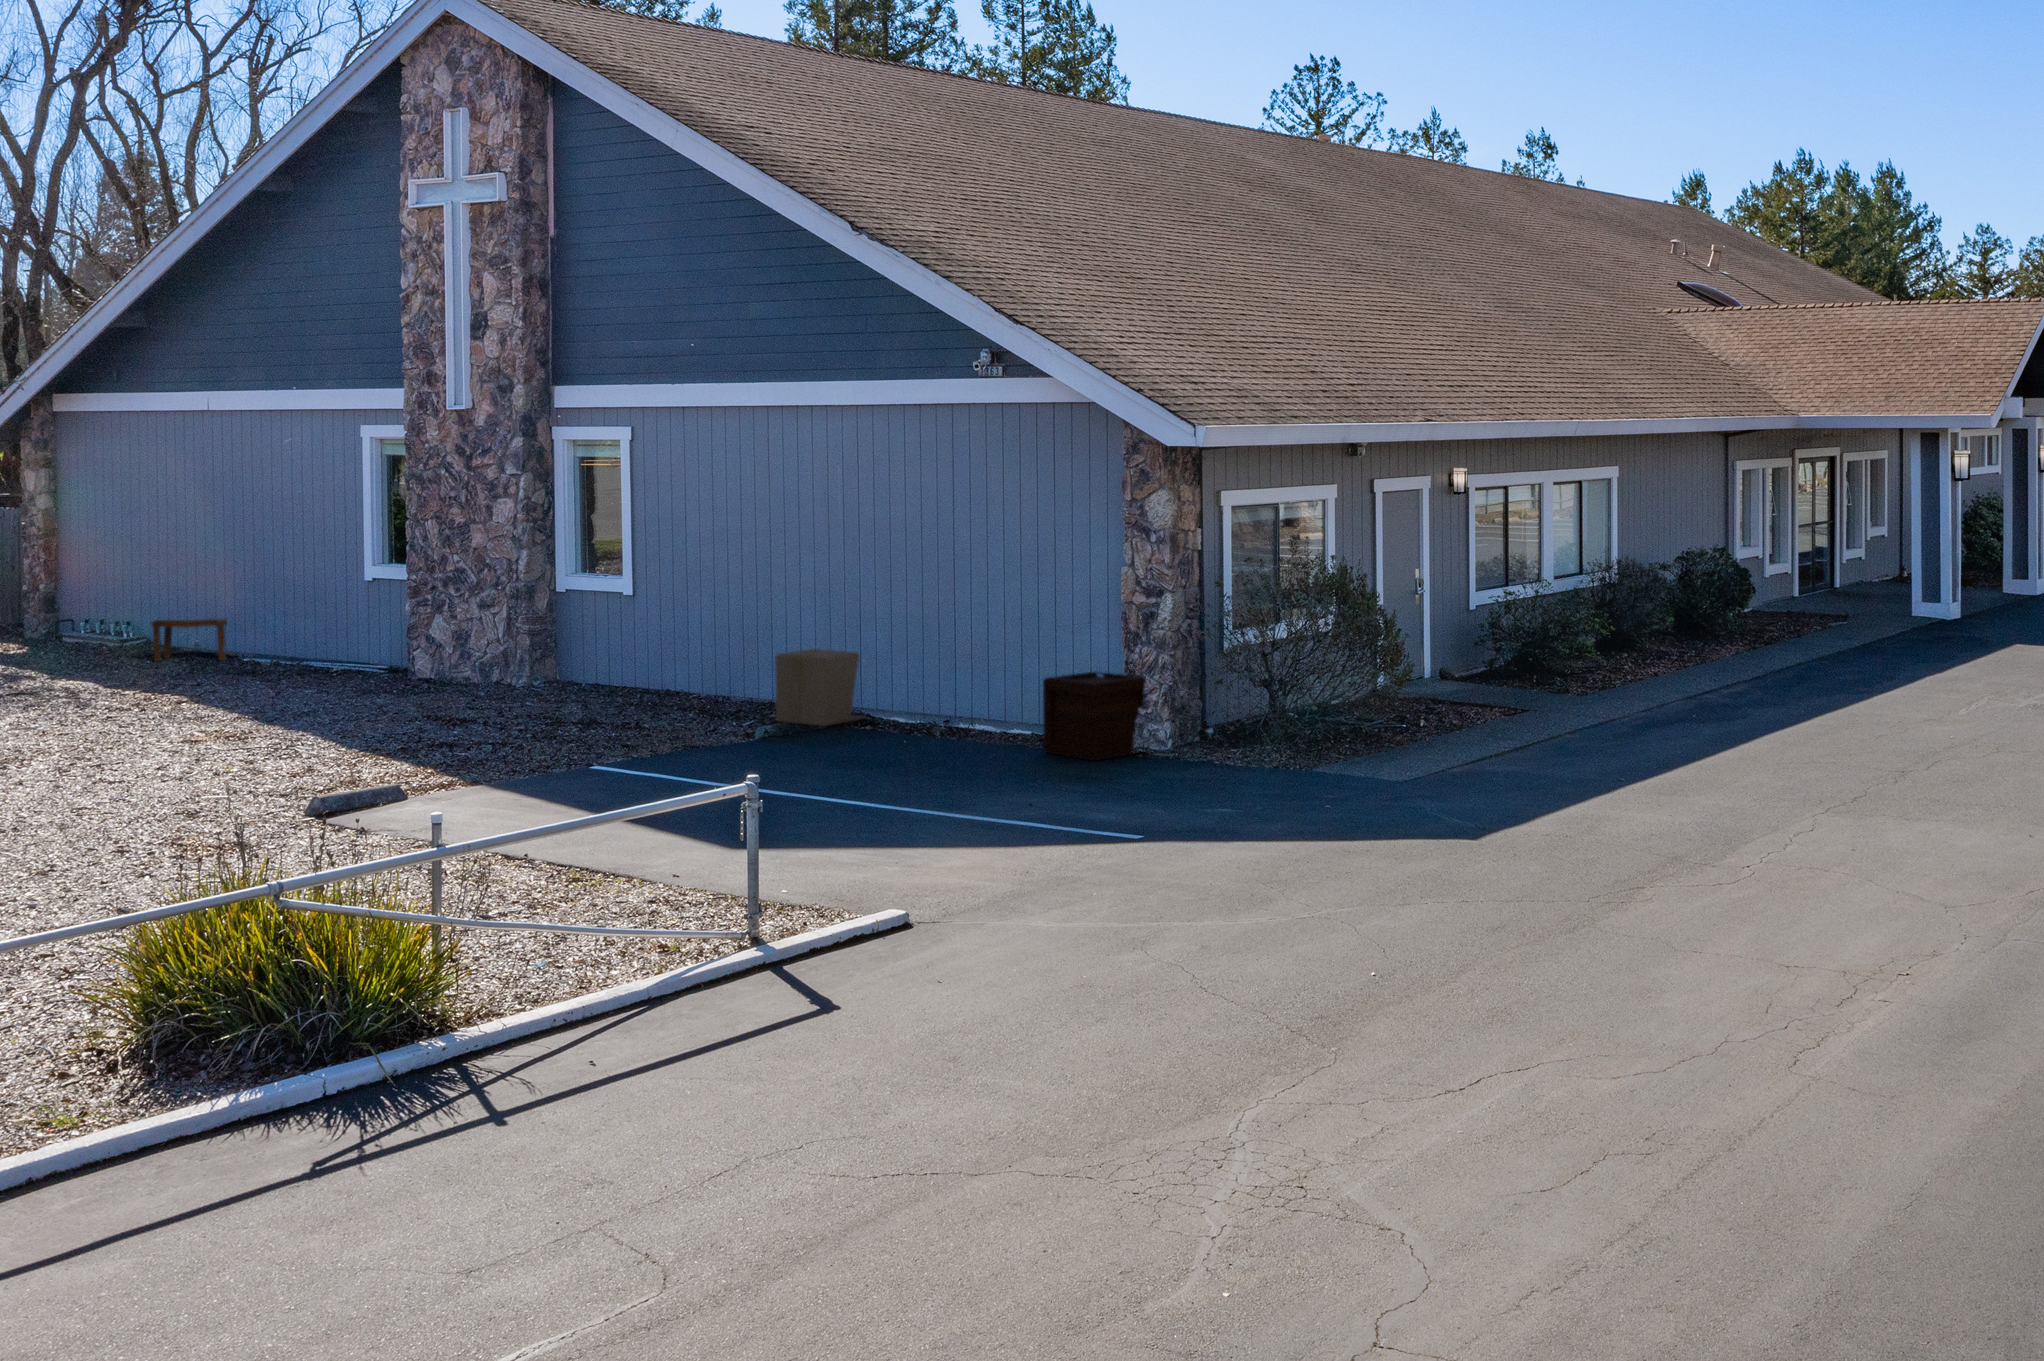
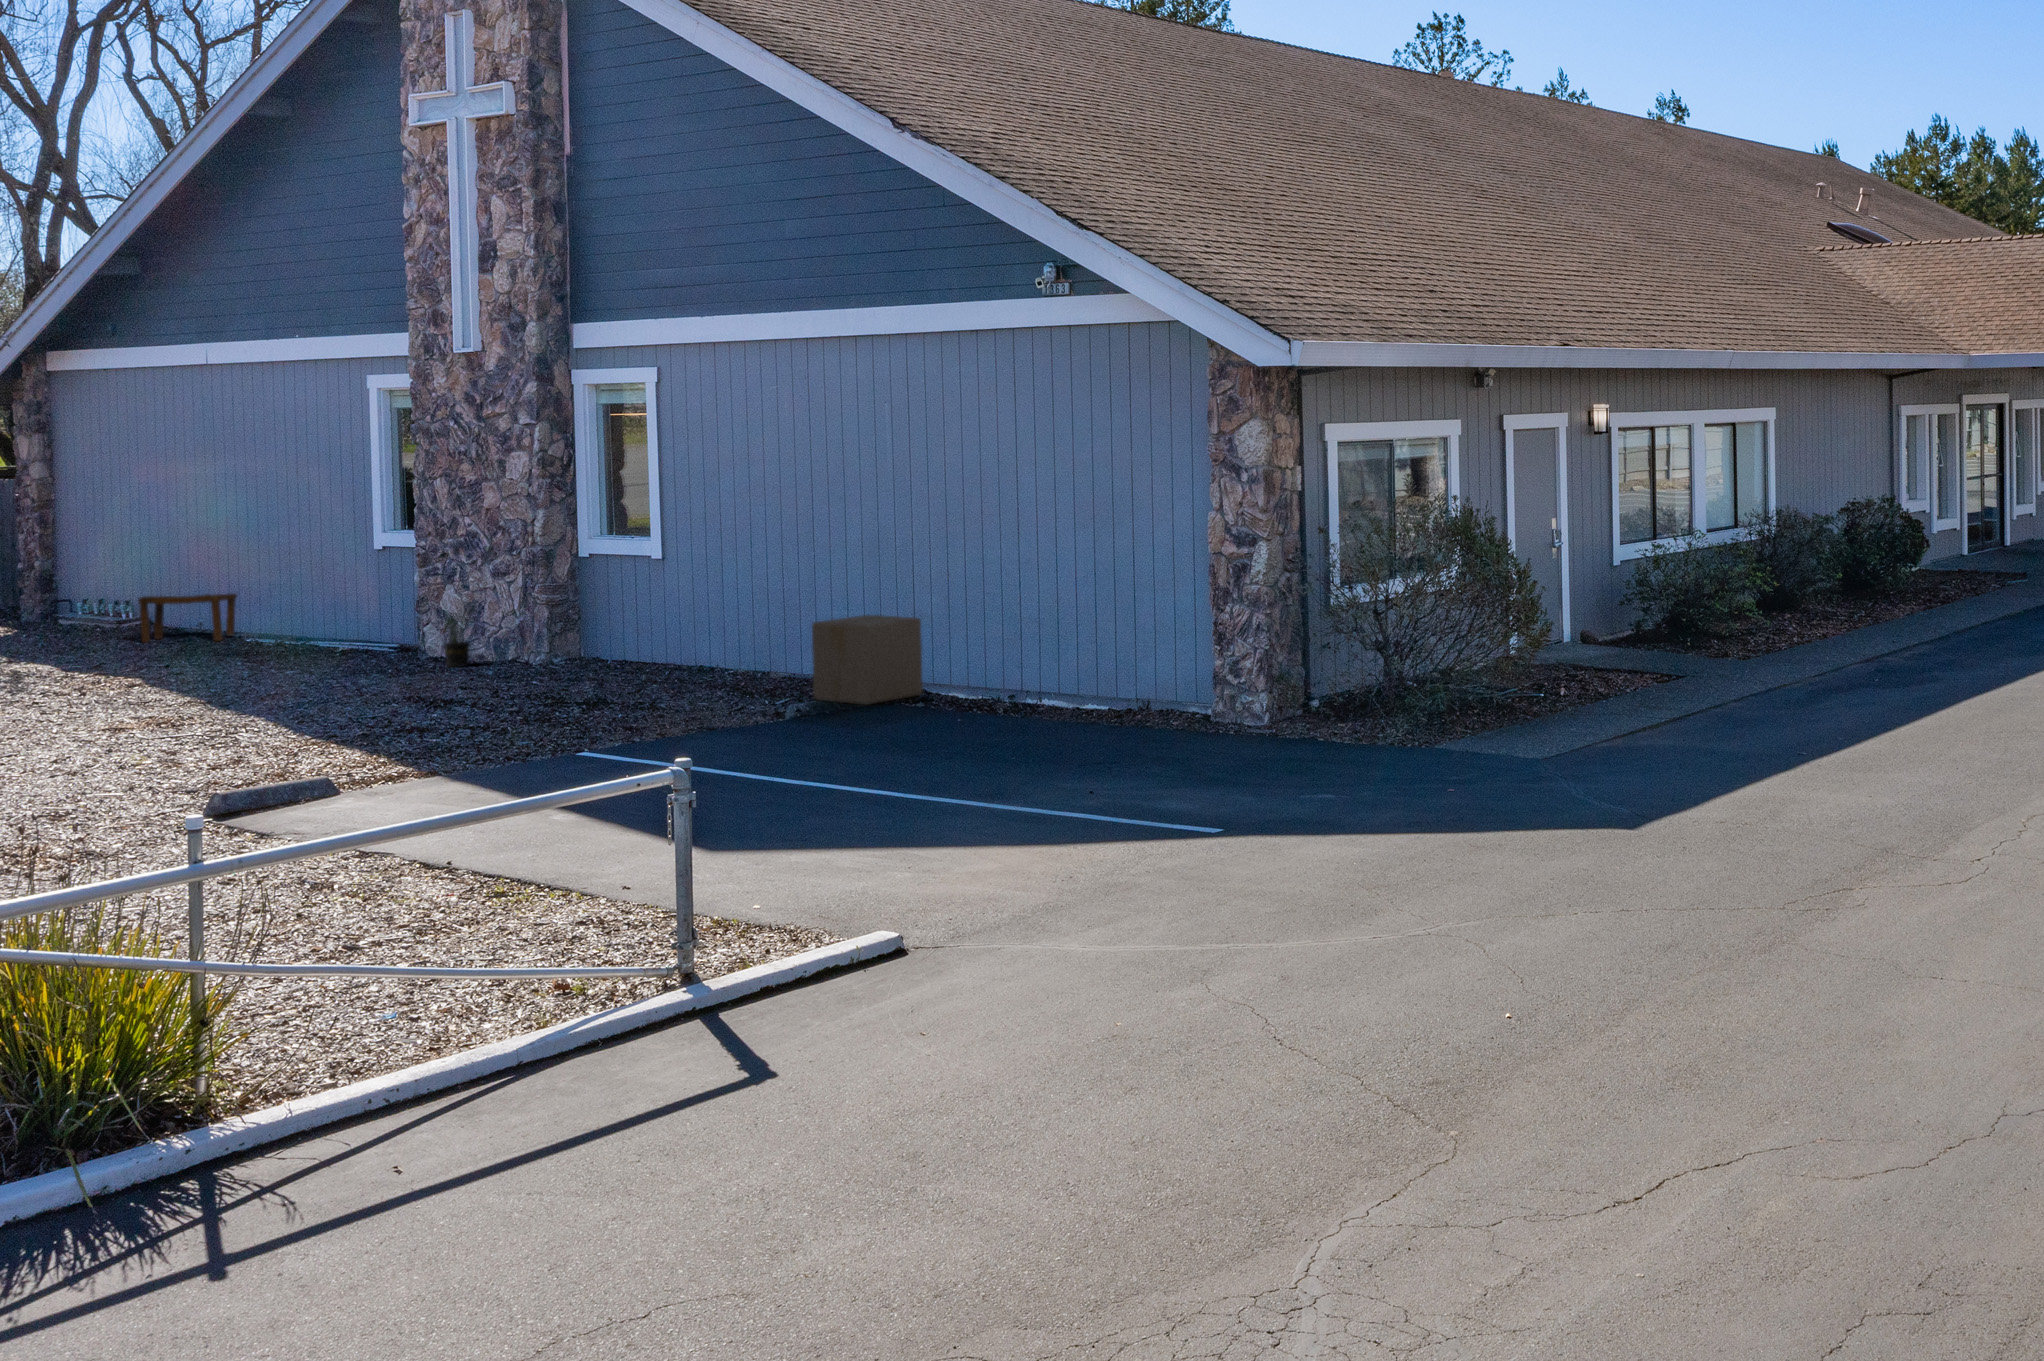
potted plant: none [433,626,466,688] -> present [443,604,472,667]
wooden crate: present [1043,672,1148,761] -> none [1113,636,1240,741]

